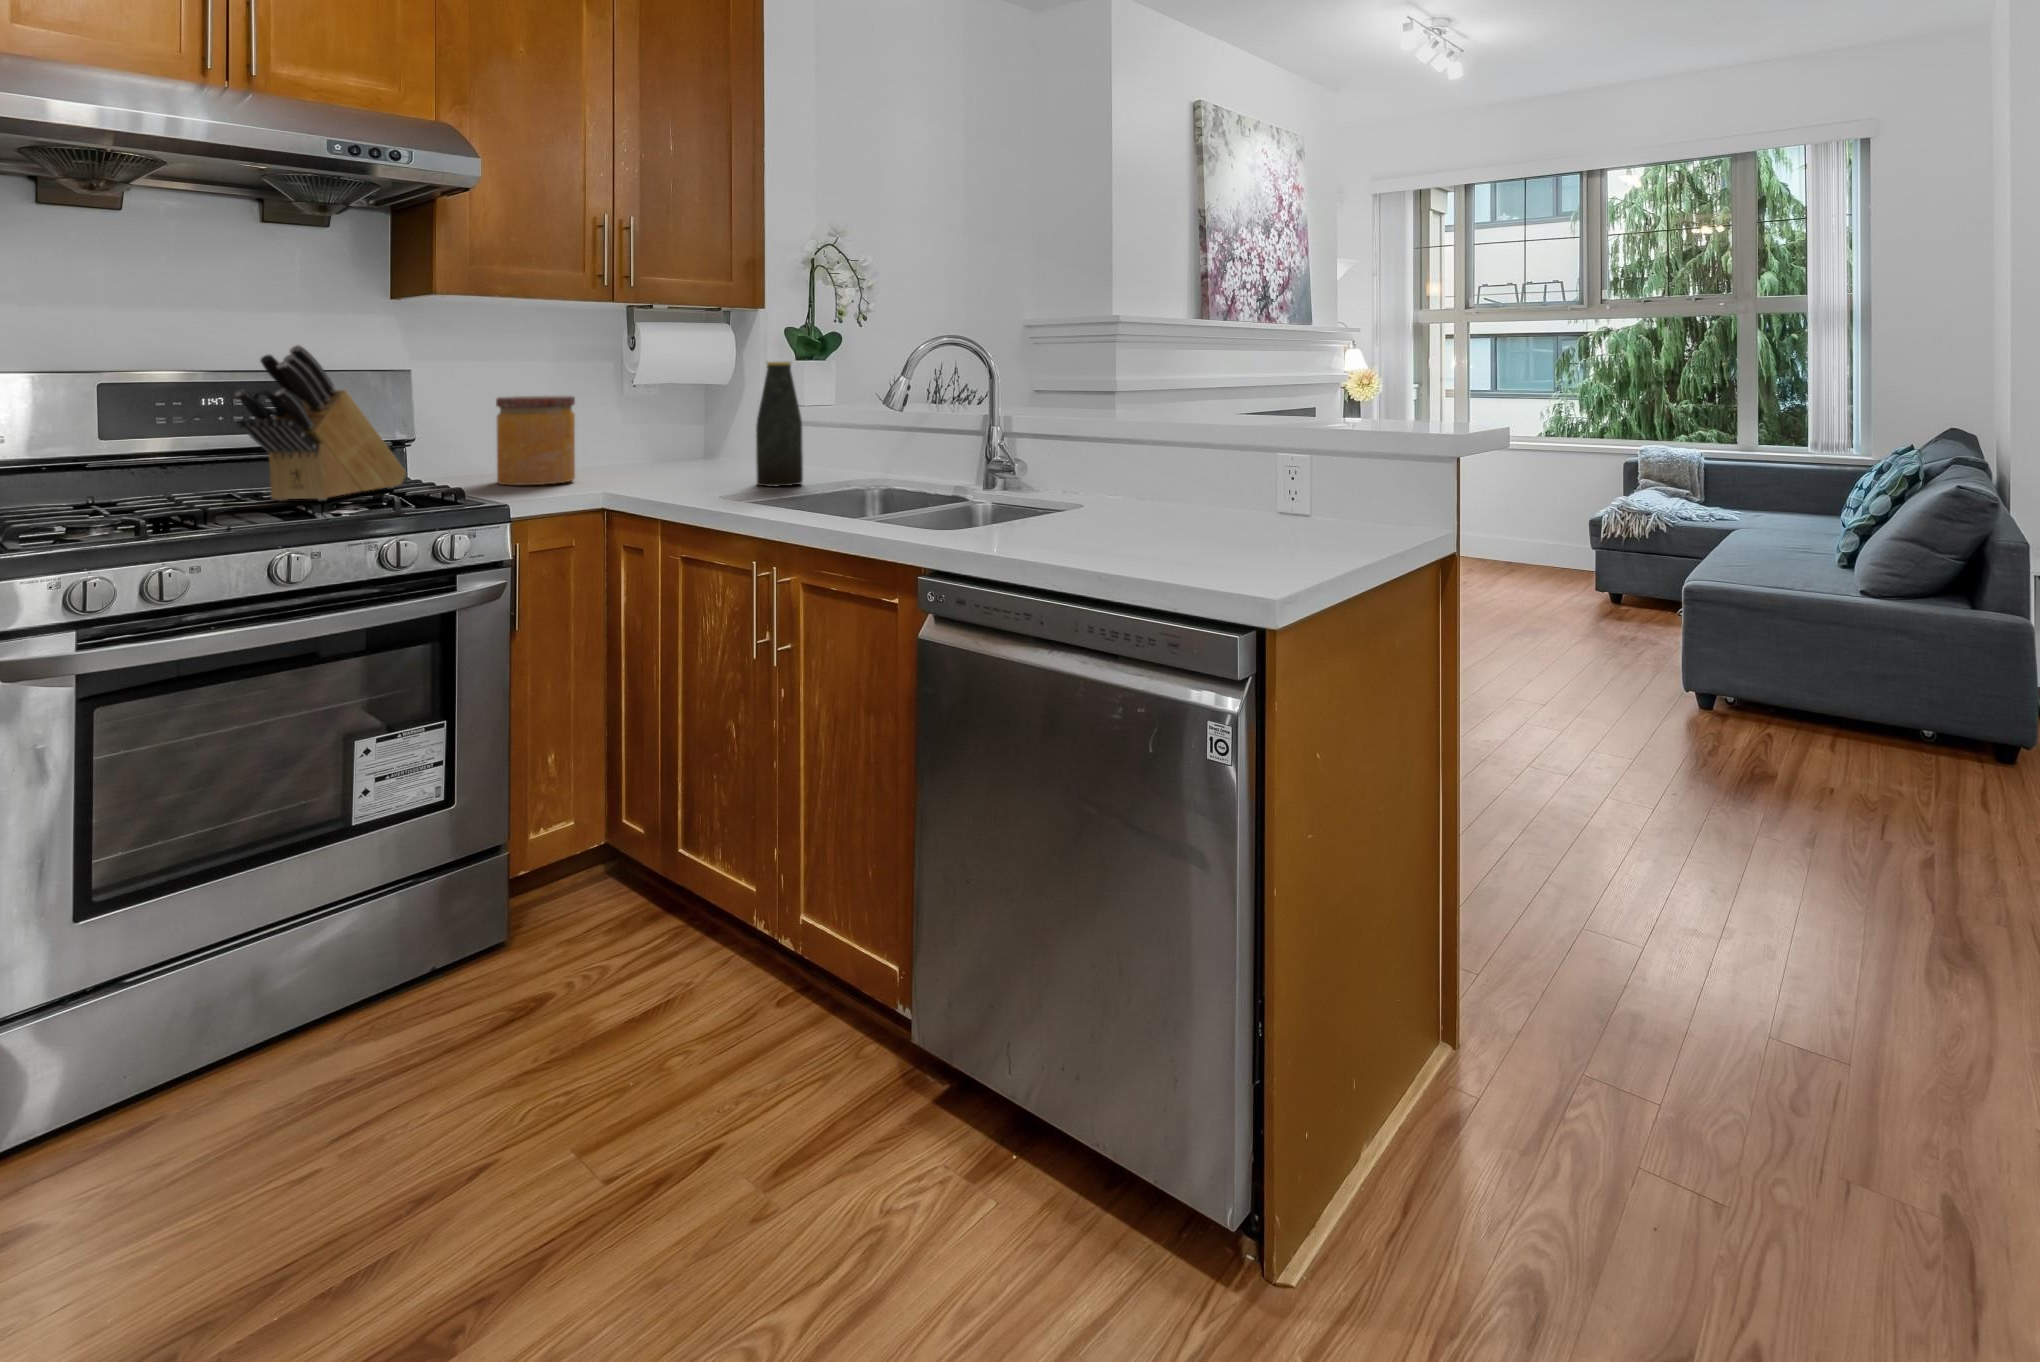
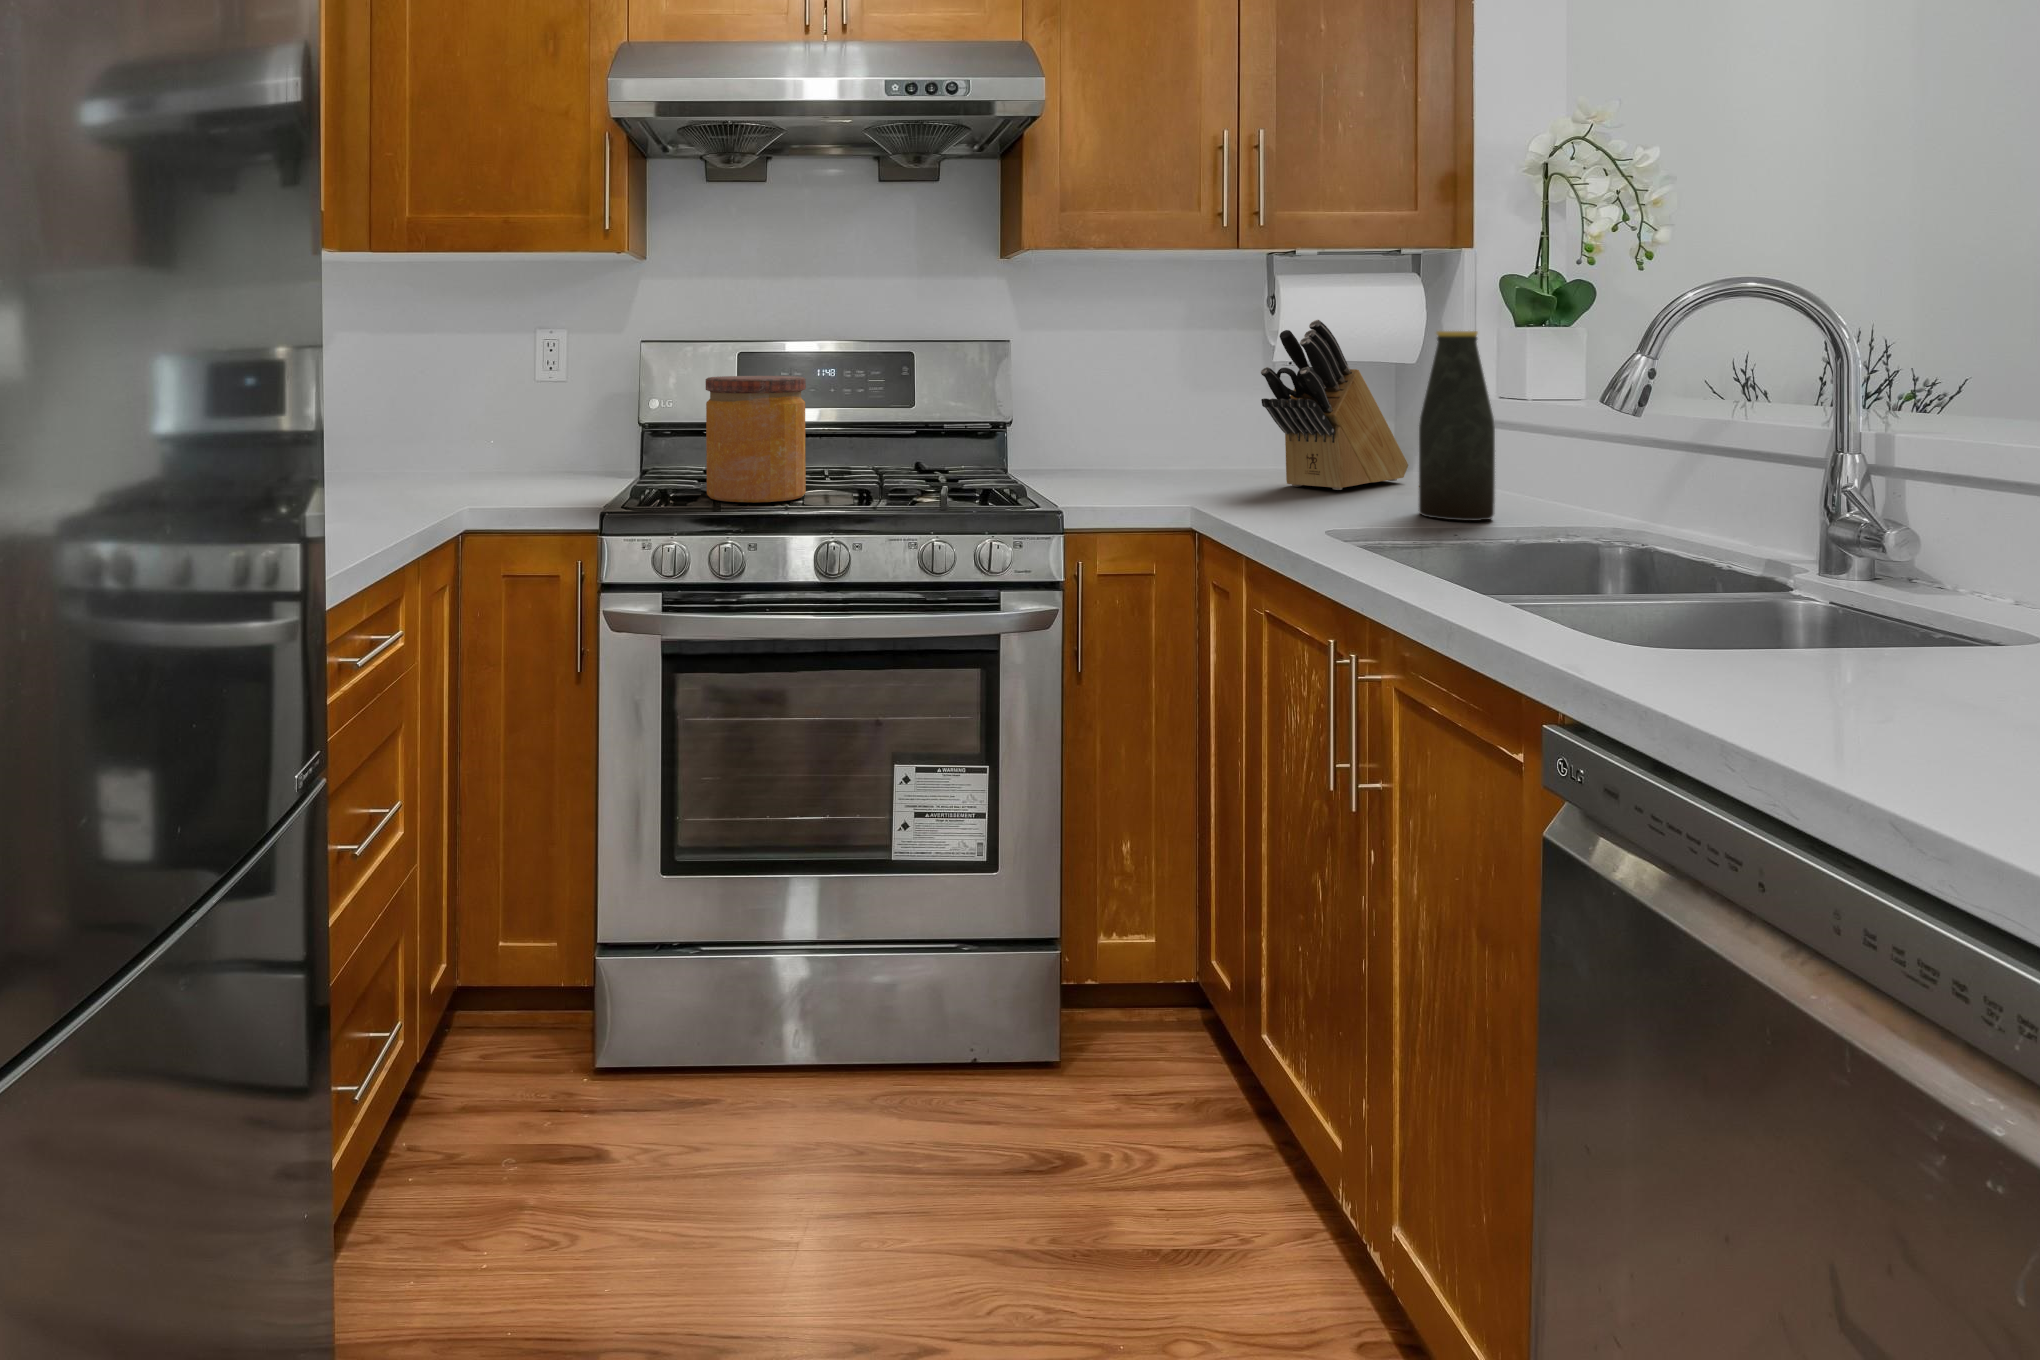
knife block: present [235,345,406,501] -> present [1261,320,1408,490]
jar: present [496,396,575,485] -> present [706,376,806,502]

